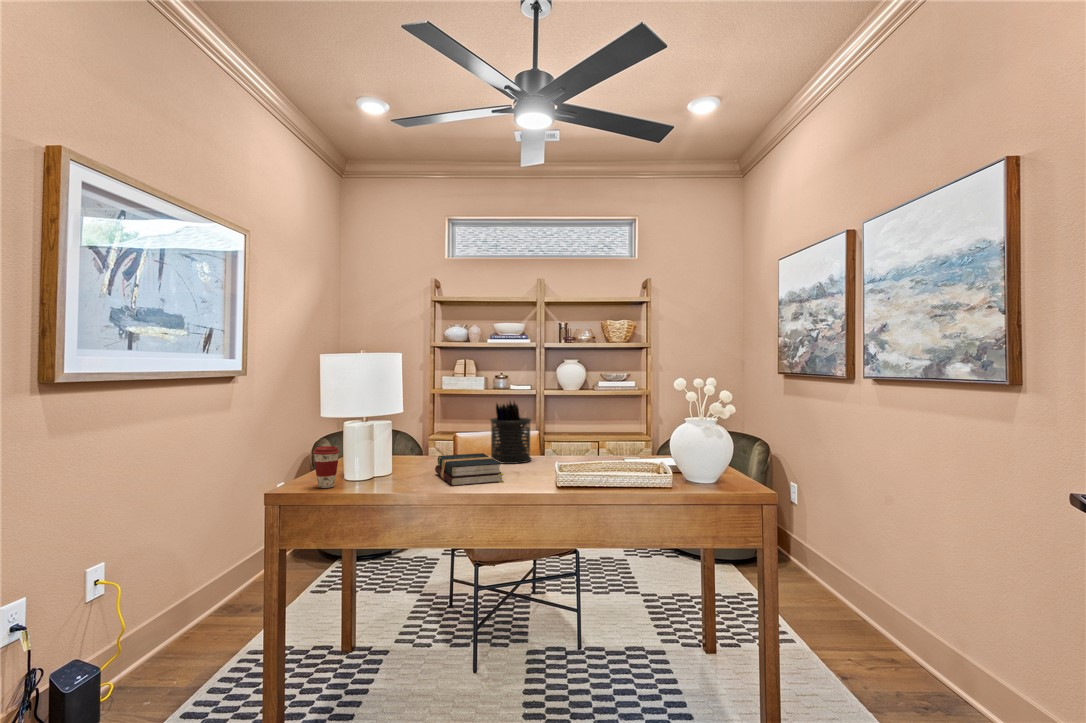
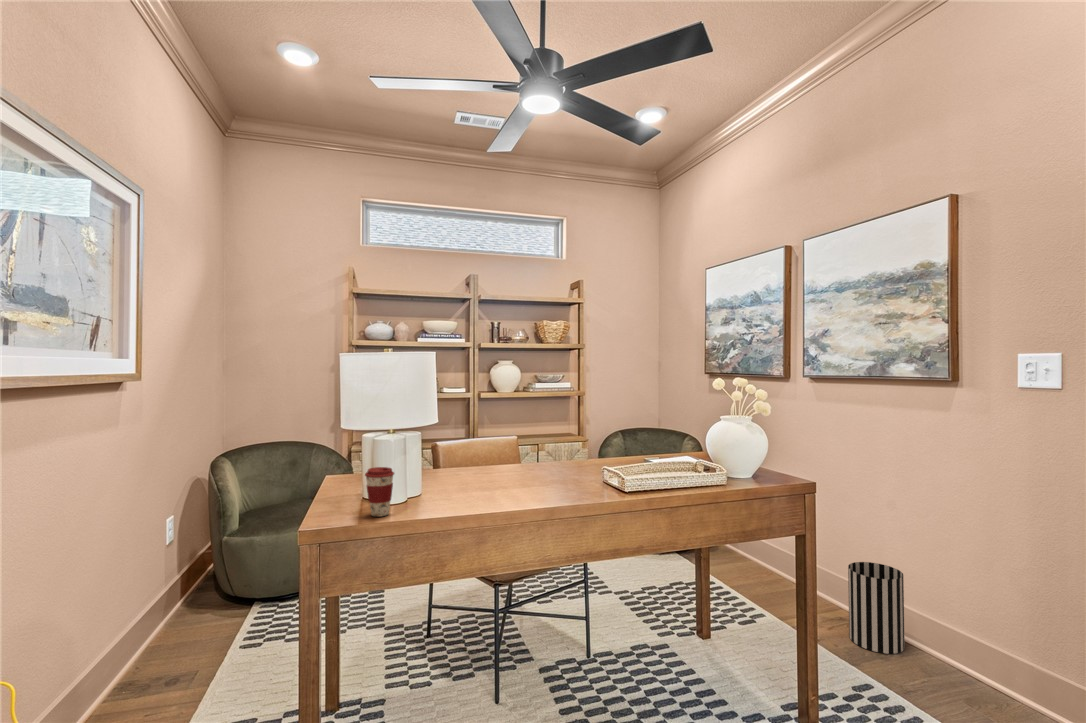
pen holder: present [490,402,532,464] -> none [499,405,544,474]
hardback book: present [435,453,504,486] -> none [473,464,561,501]
wastebasket: none [885,594,953,708] -> present [848,562,905,654]

